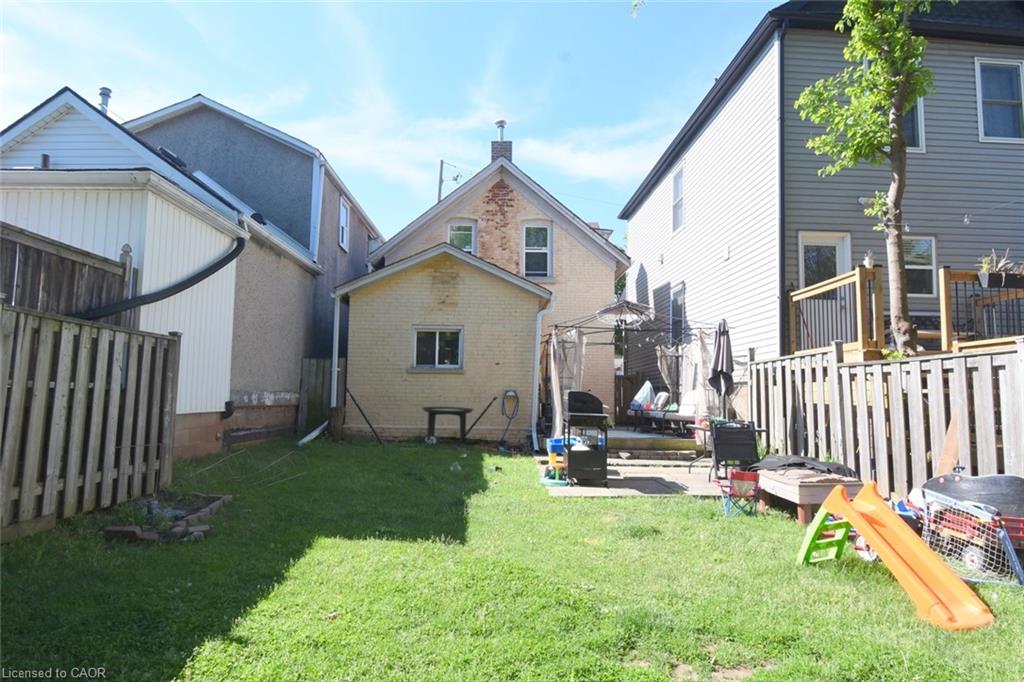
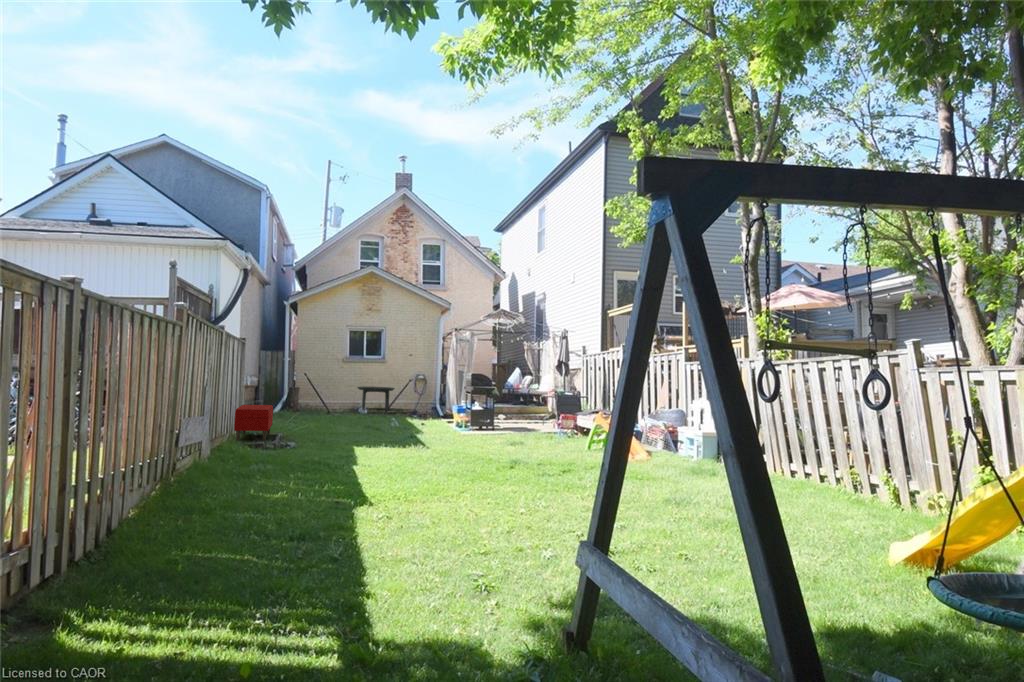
bench: none [18,455,159,543] -> present [234,405,273,441]

